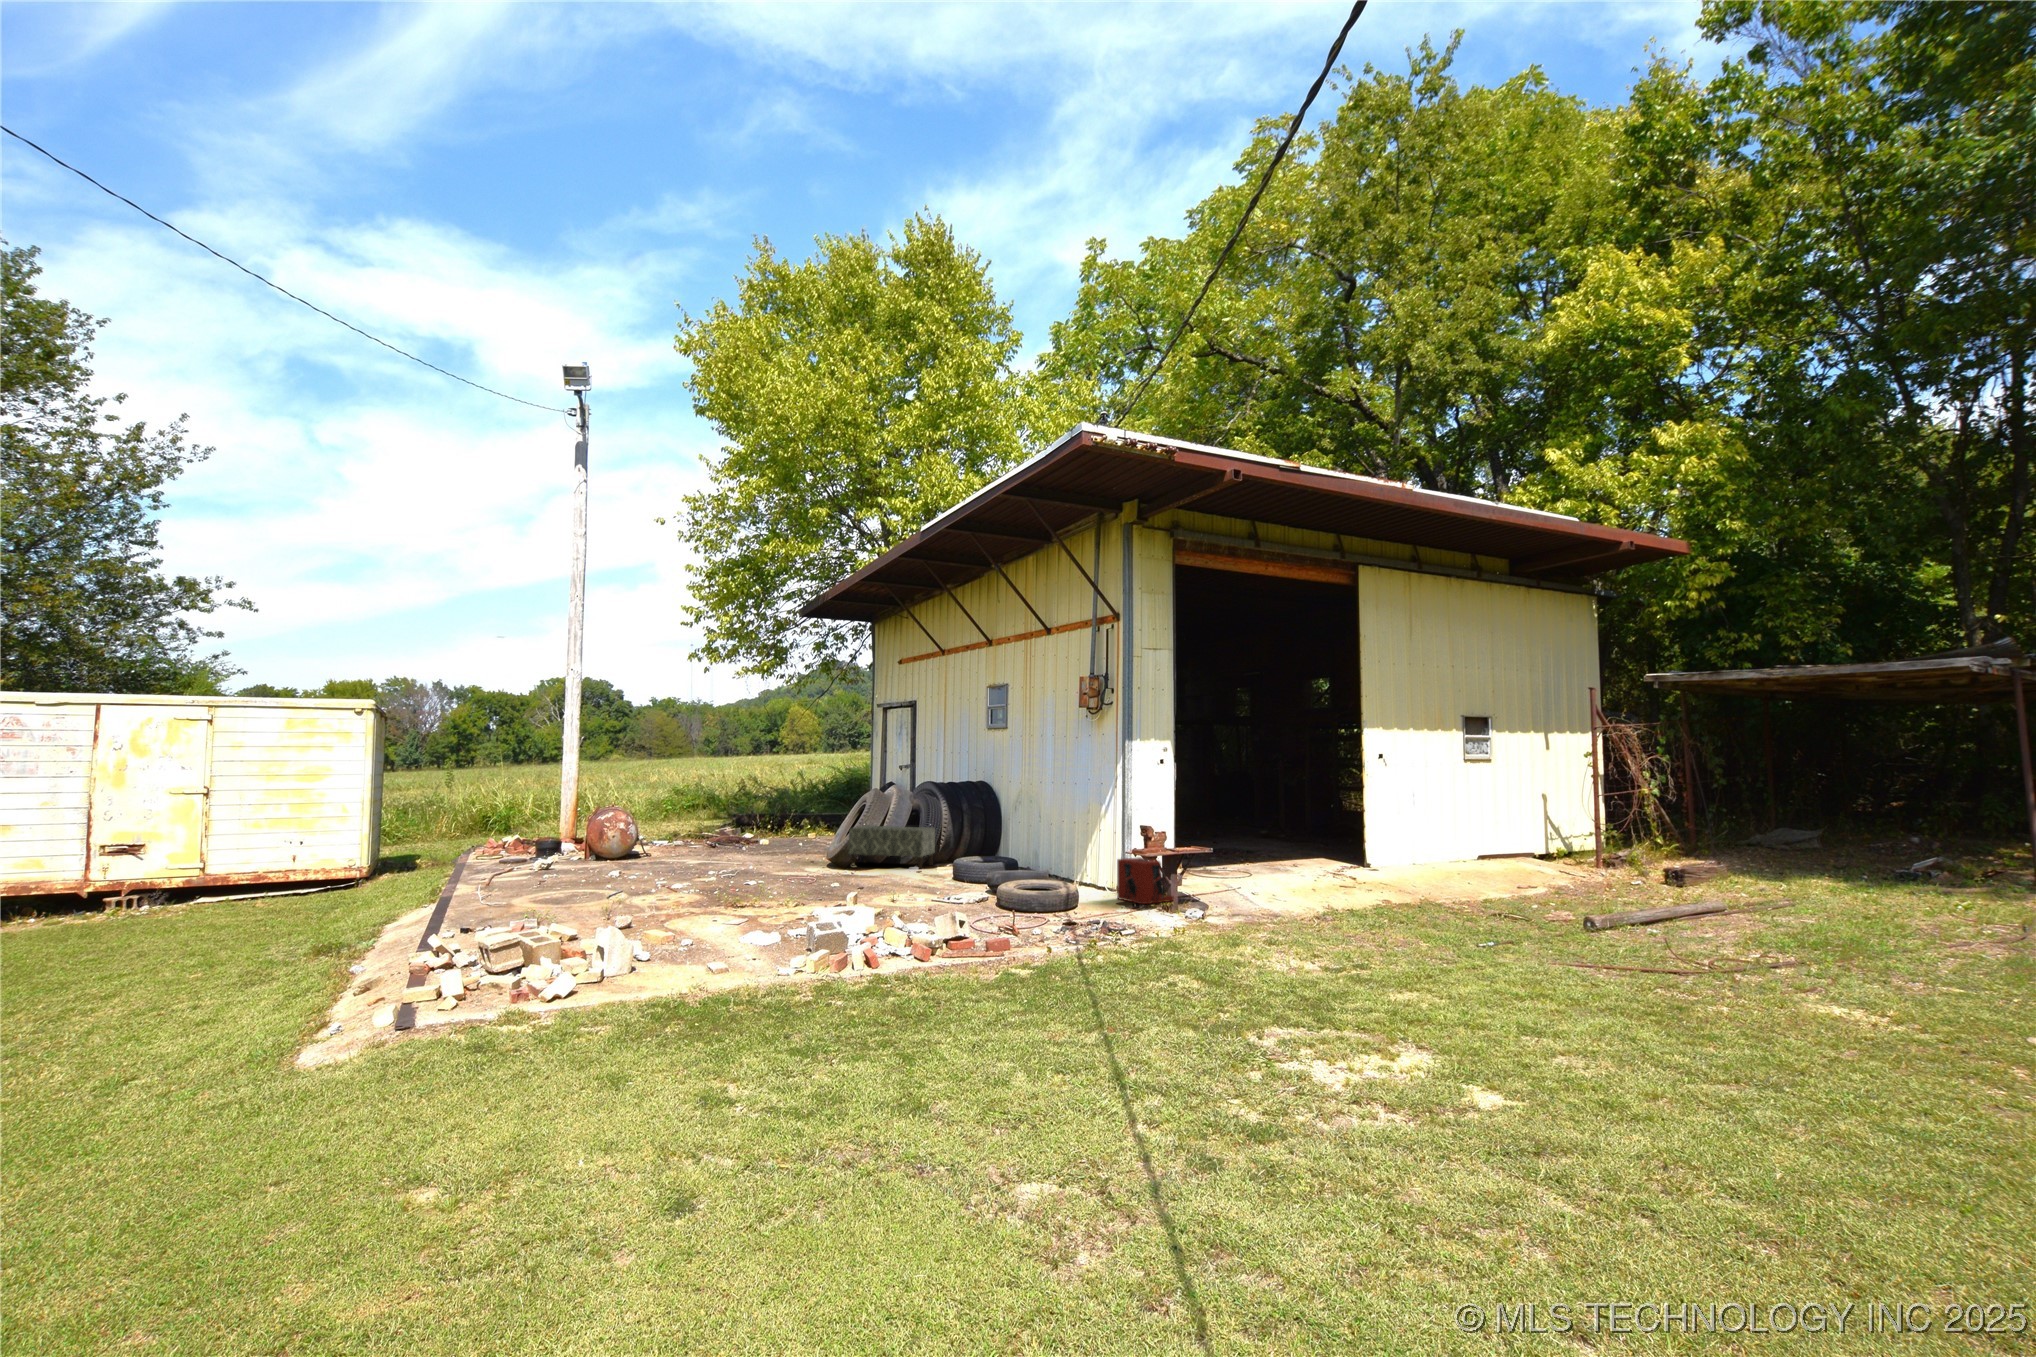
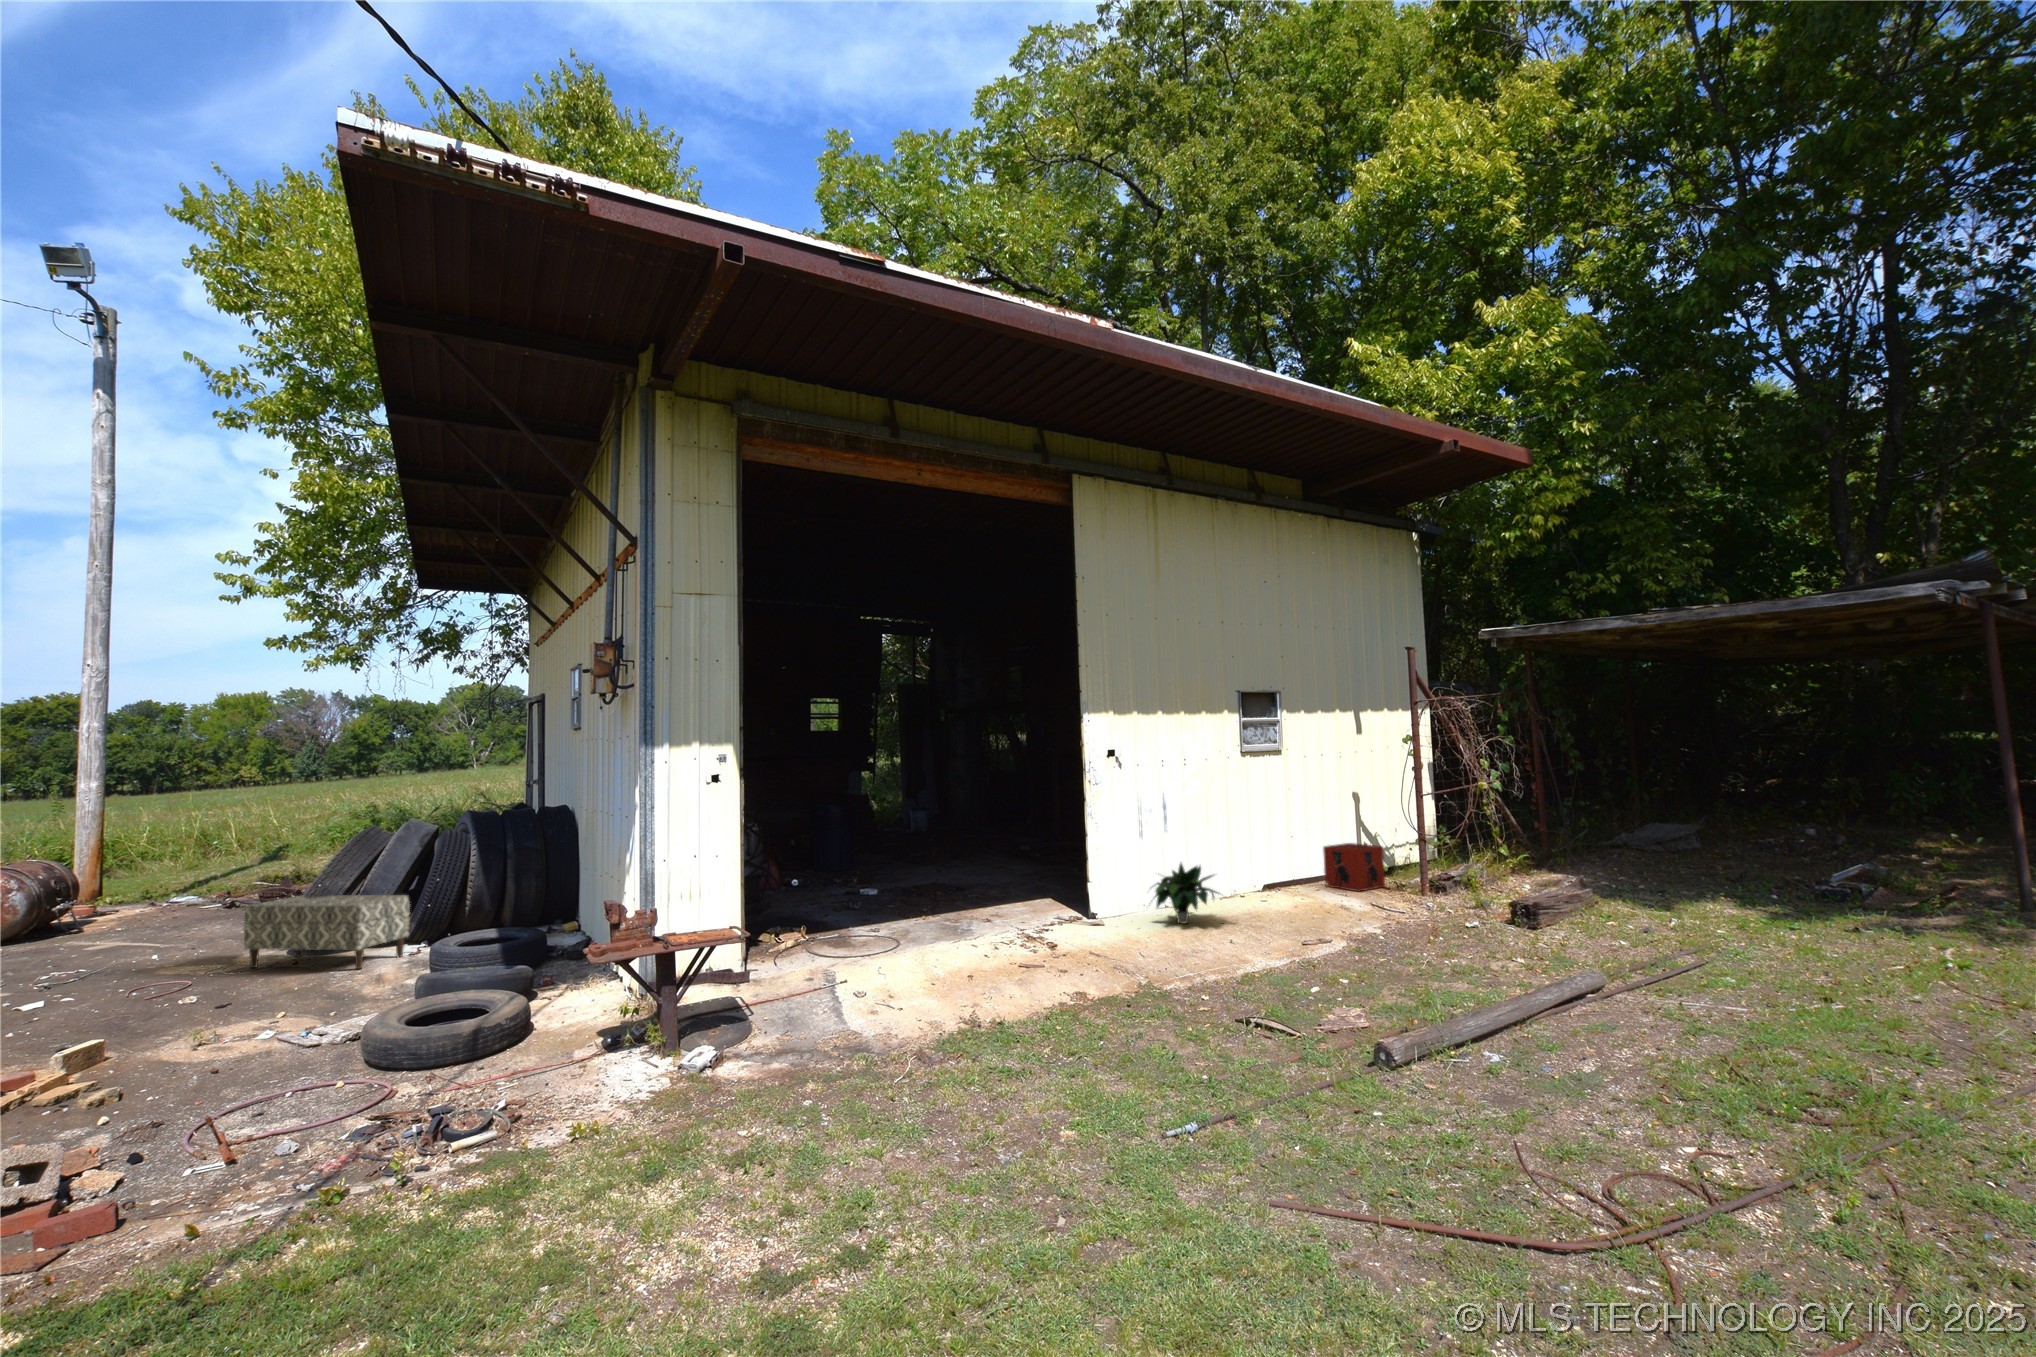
potted plant: none [1403,830,1460,871] -> present [1155,863,1218,924]
storage box: present [1117,857,1174,904] -> present [1323,843,1385,892]

